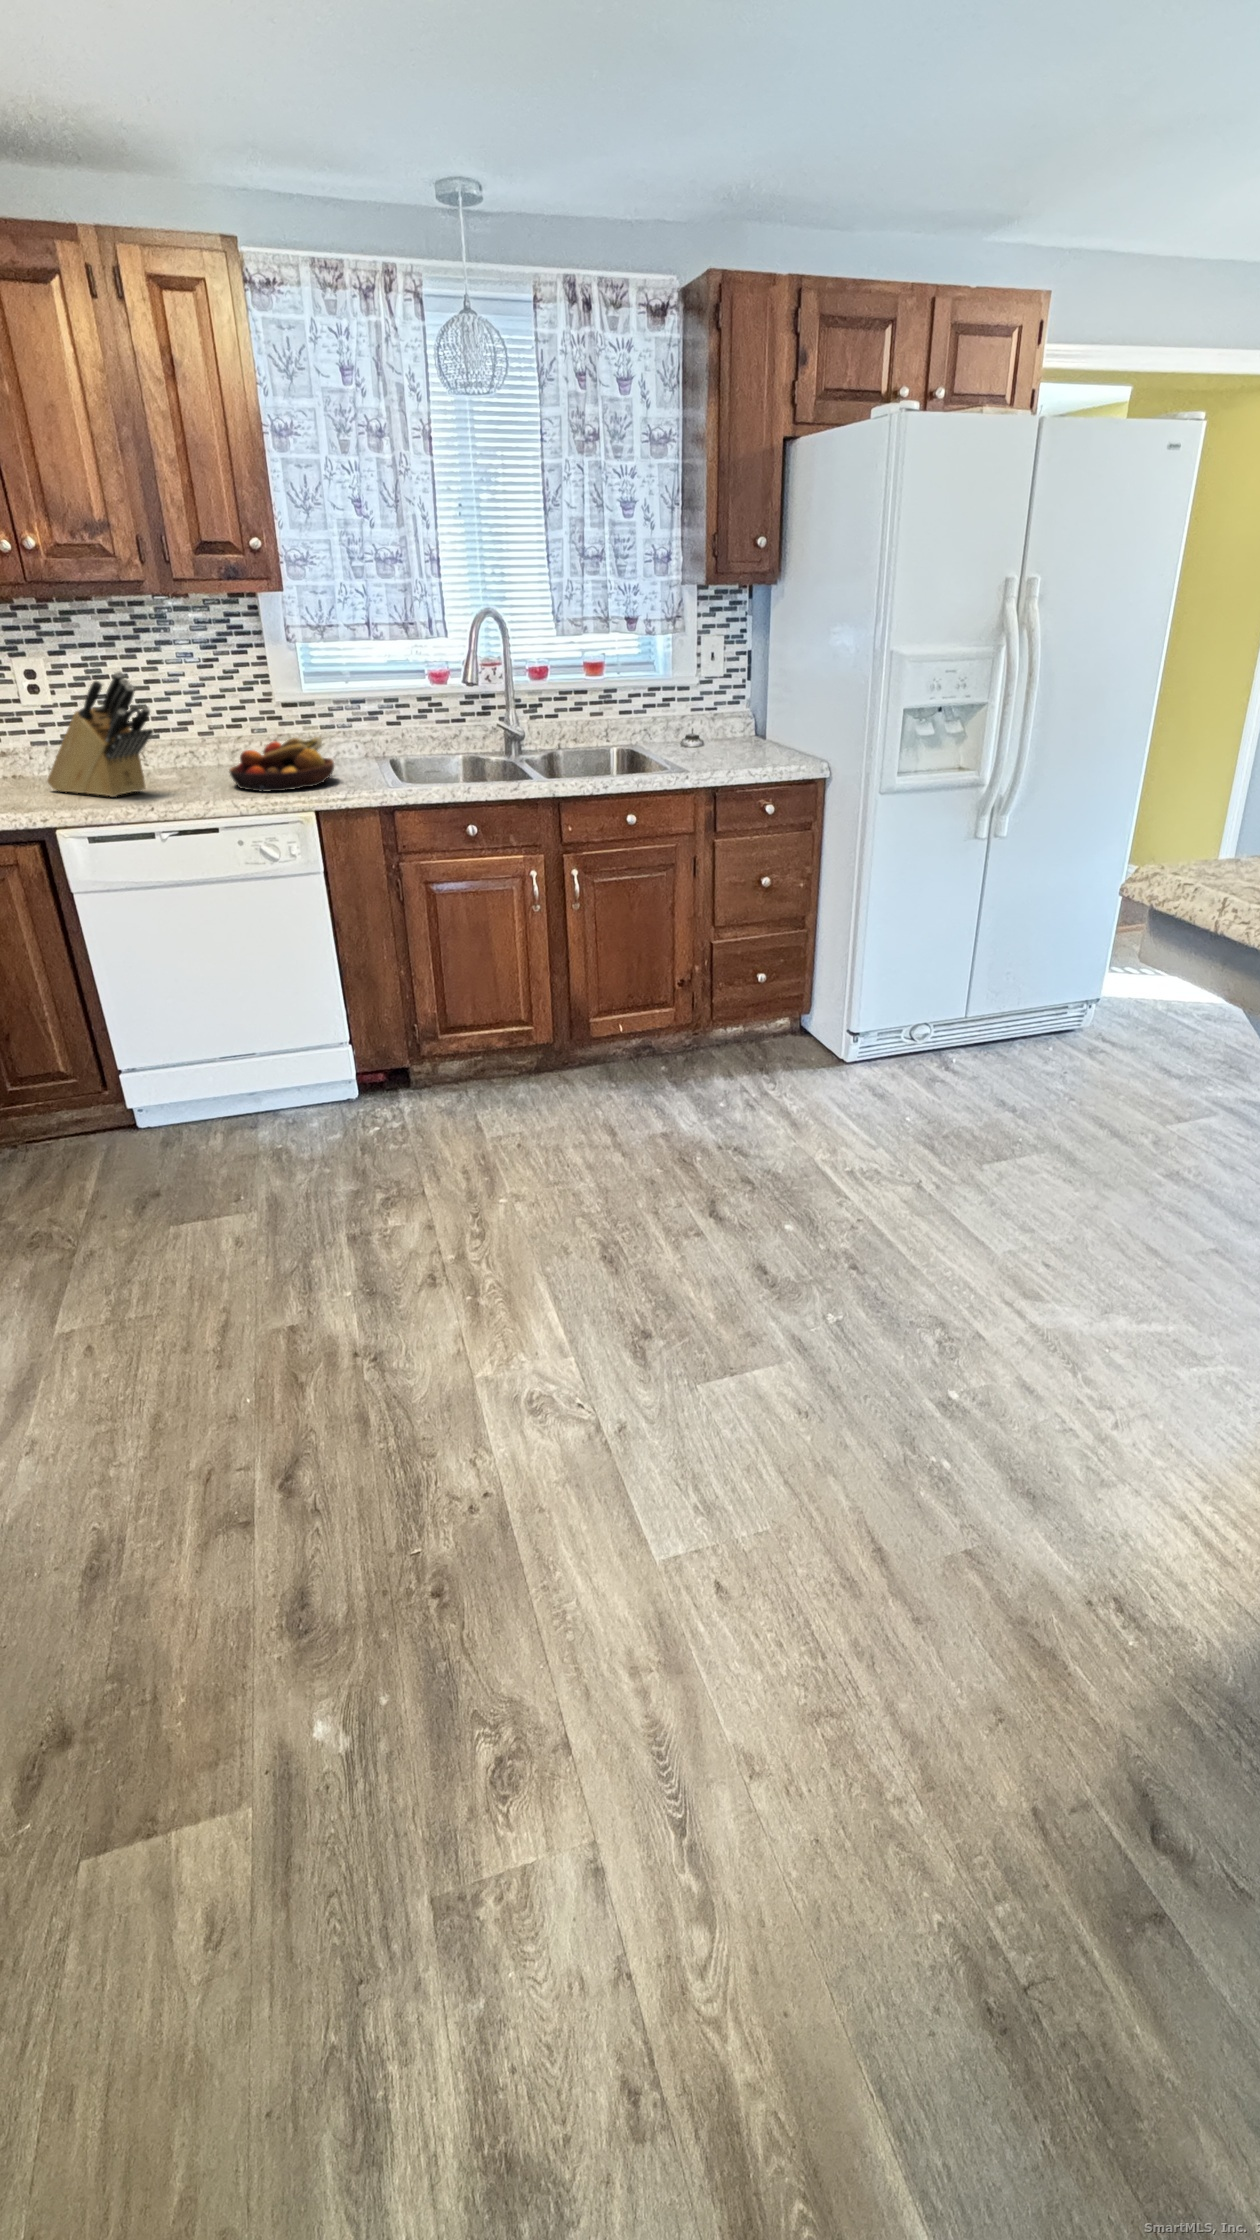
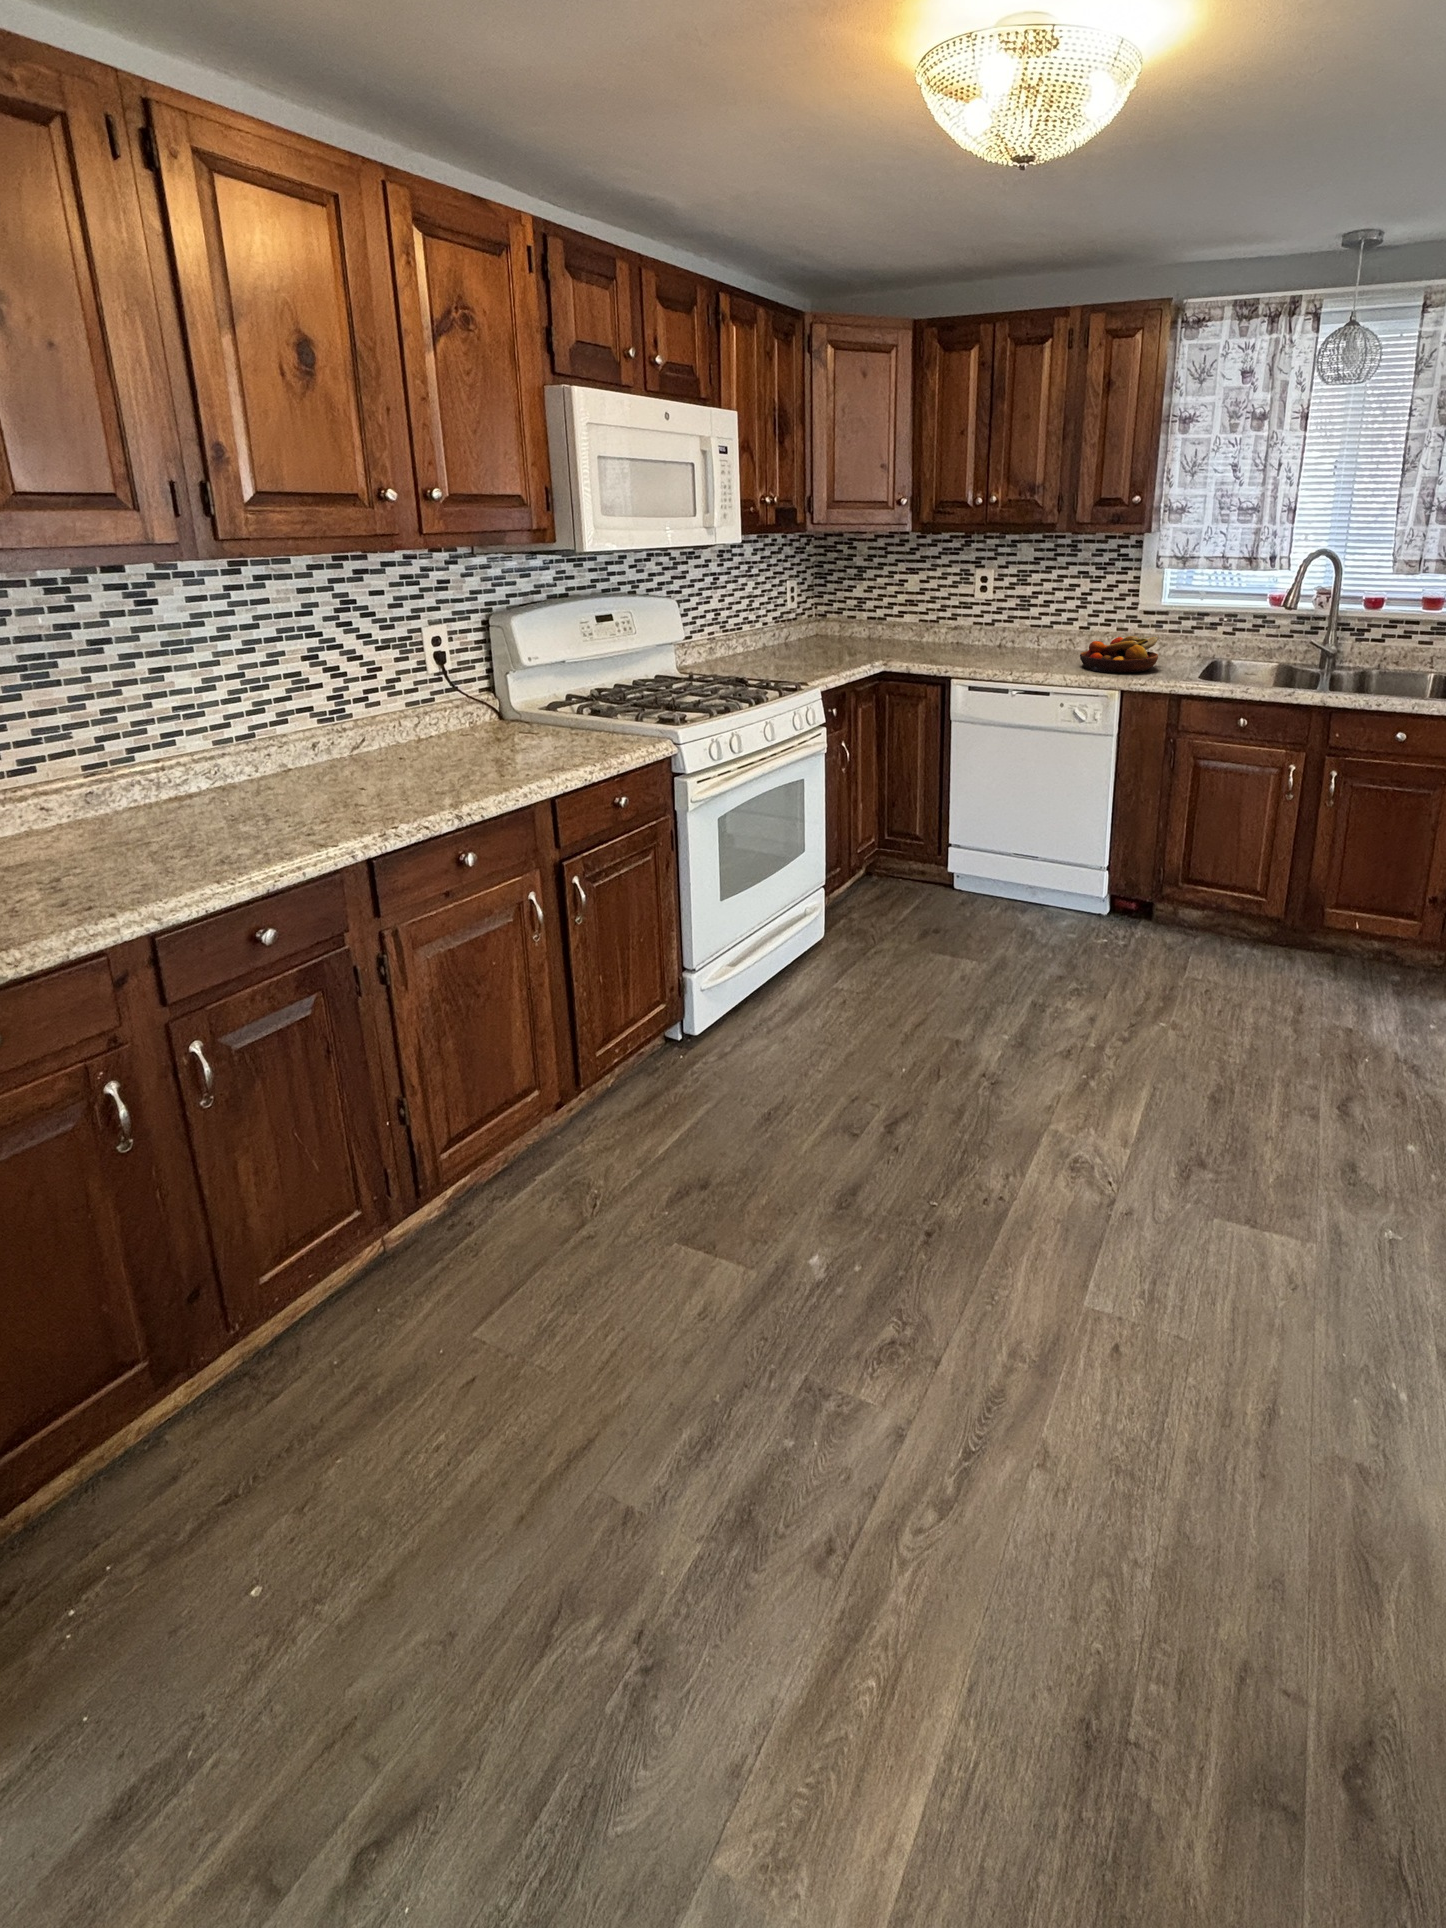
knife block: present [47,671,153,797] -> none [970,581,1036,662]

